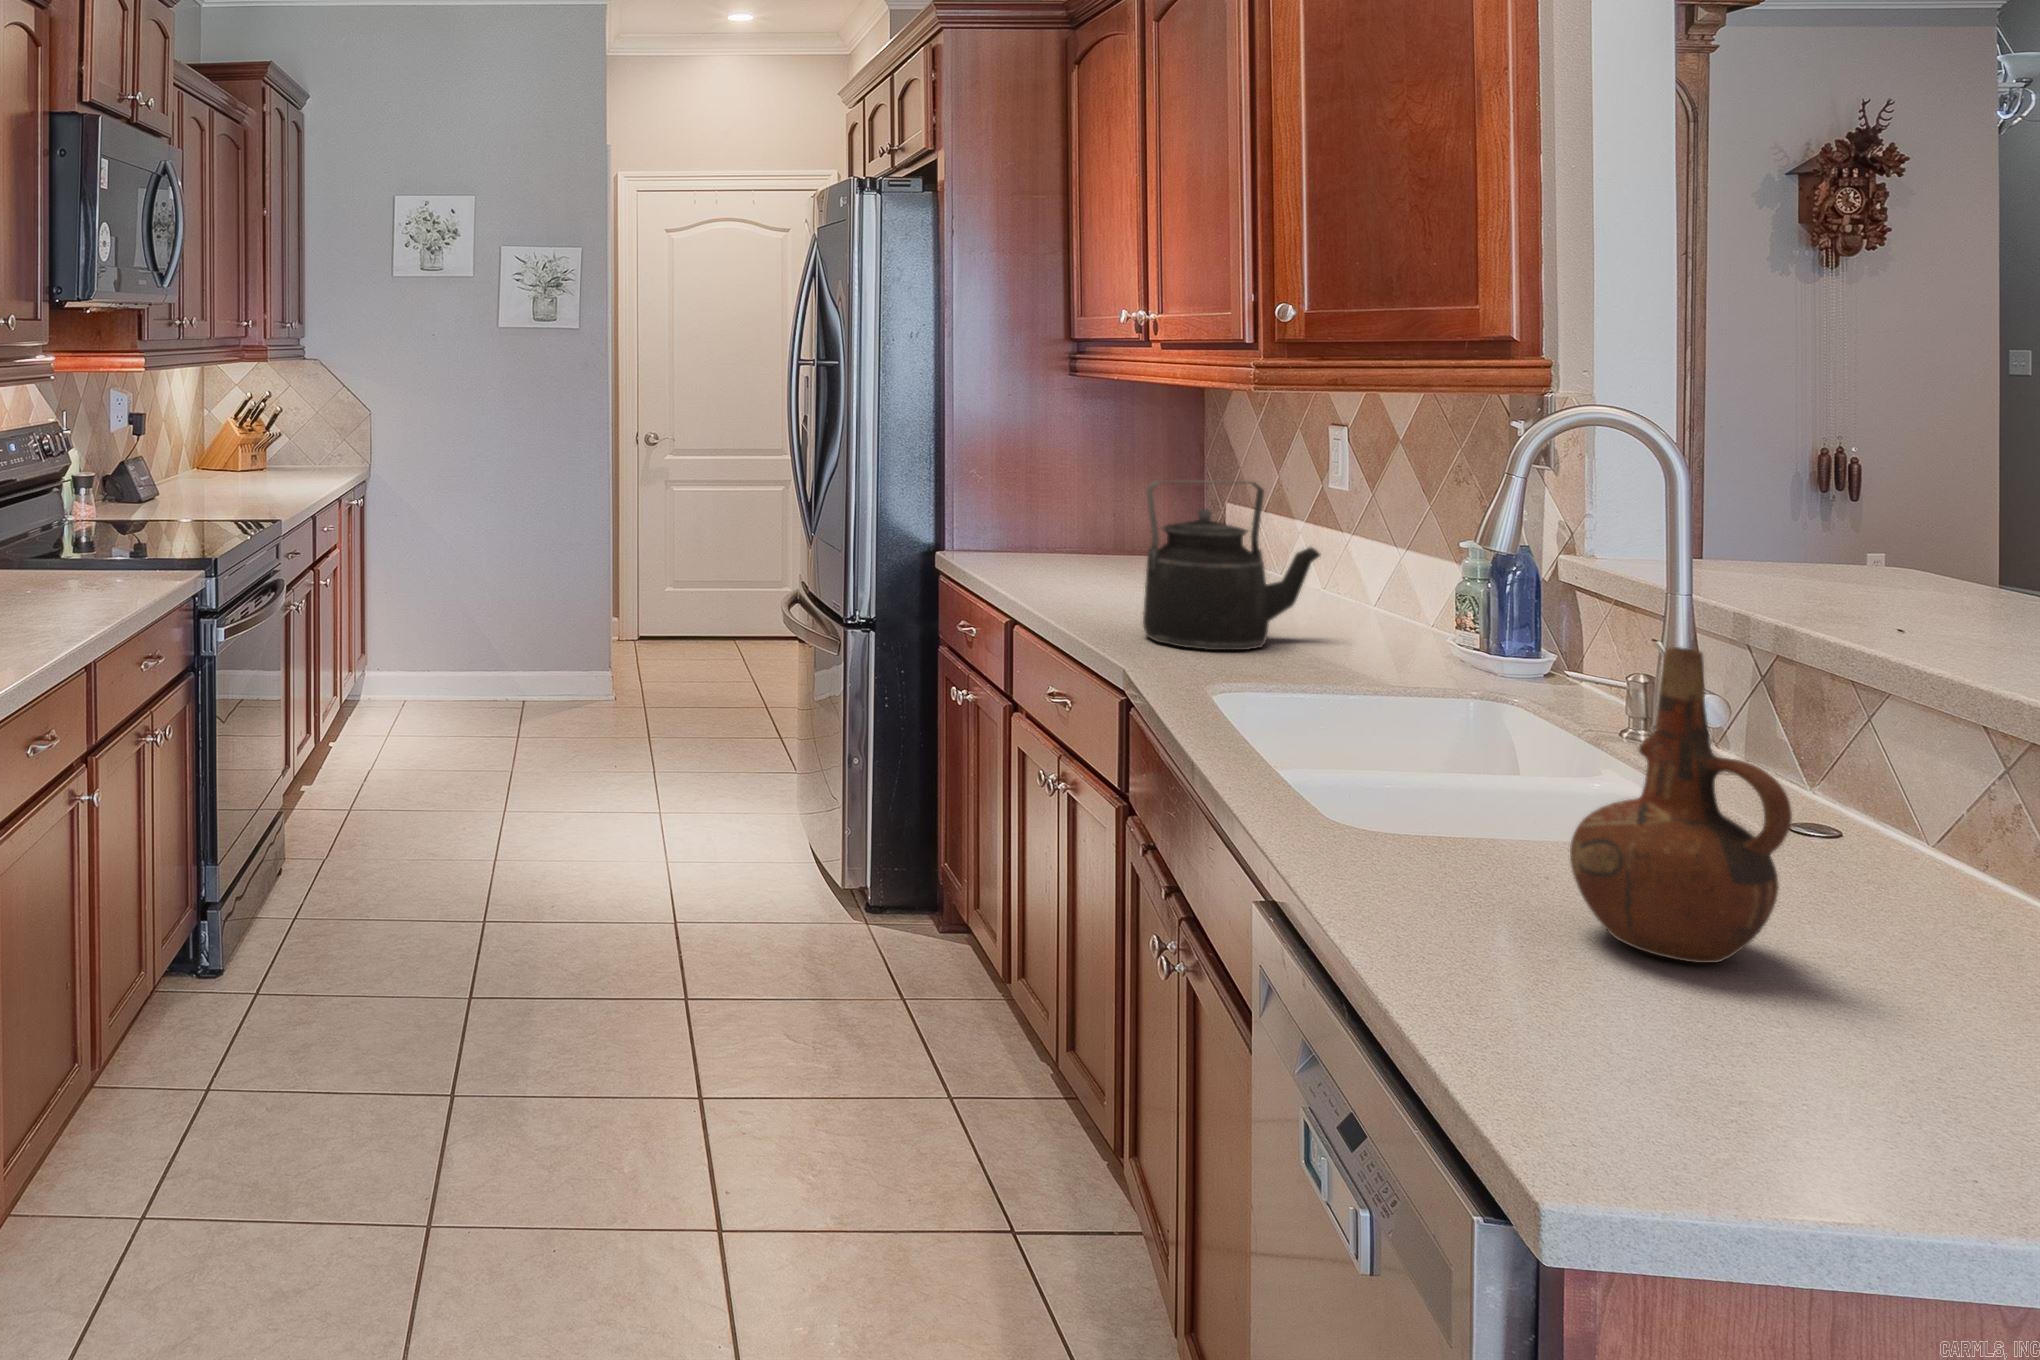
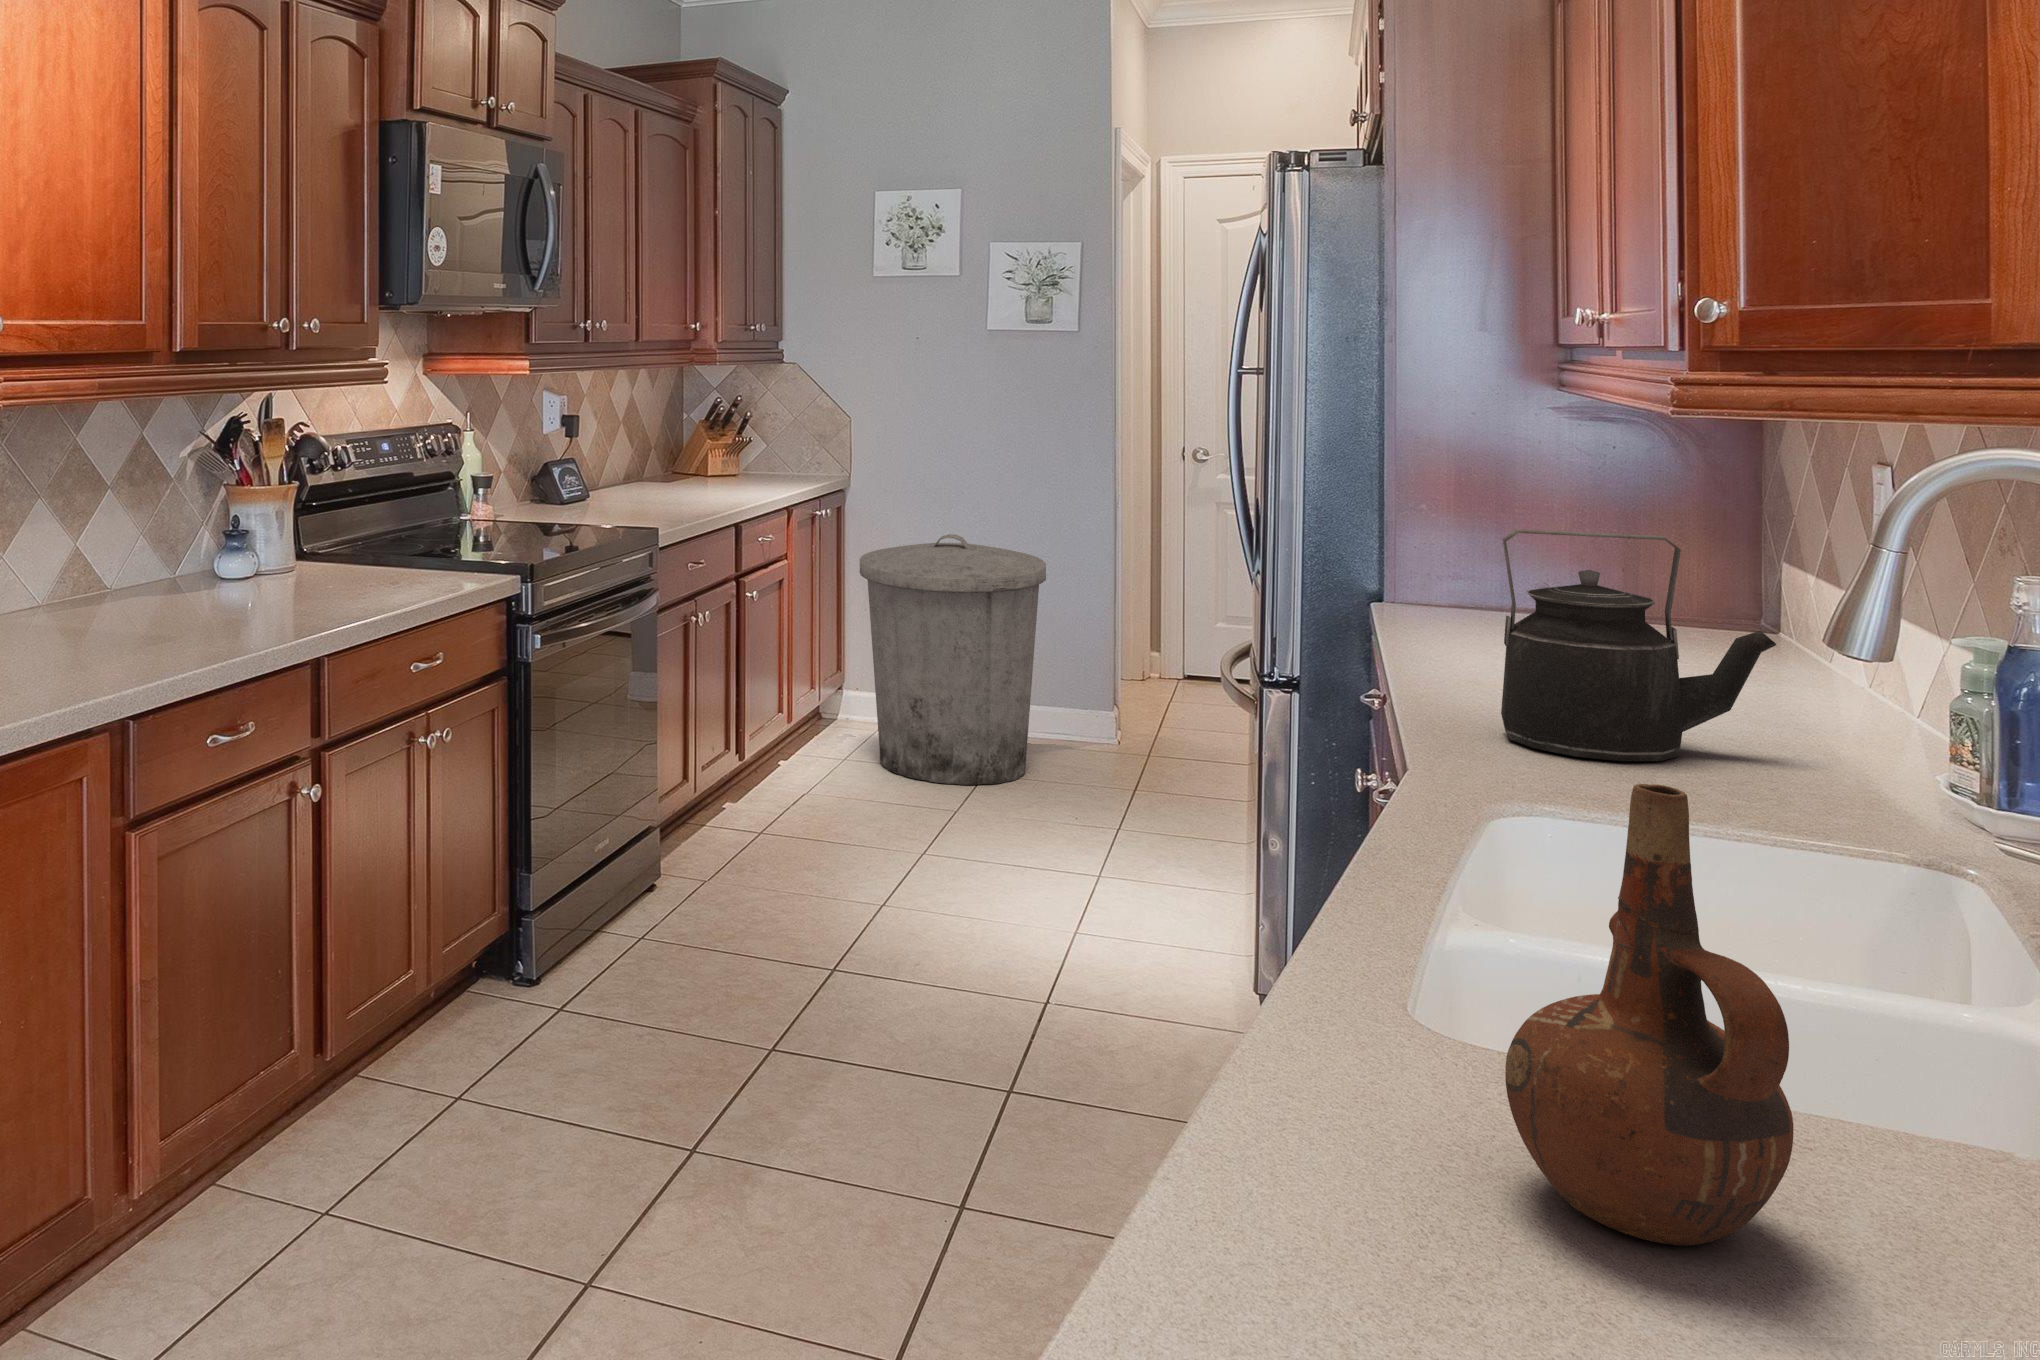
trash can: none [400,512,562,738] -> present [859,534,1046,785]

